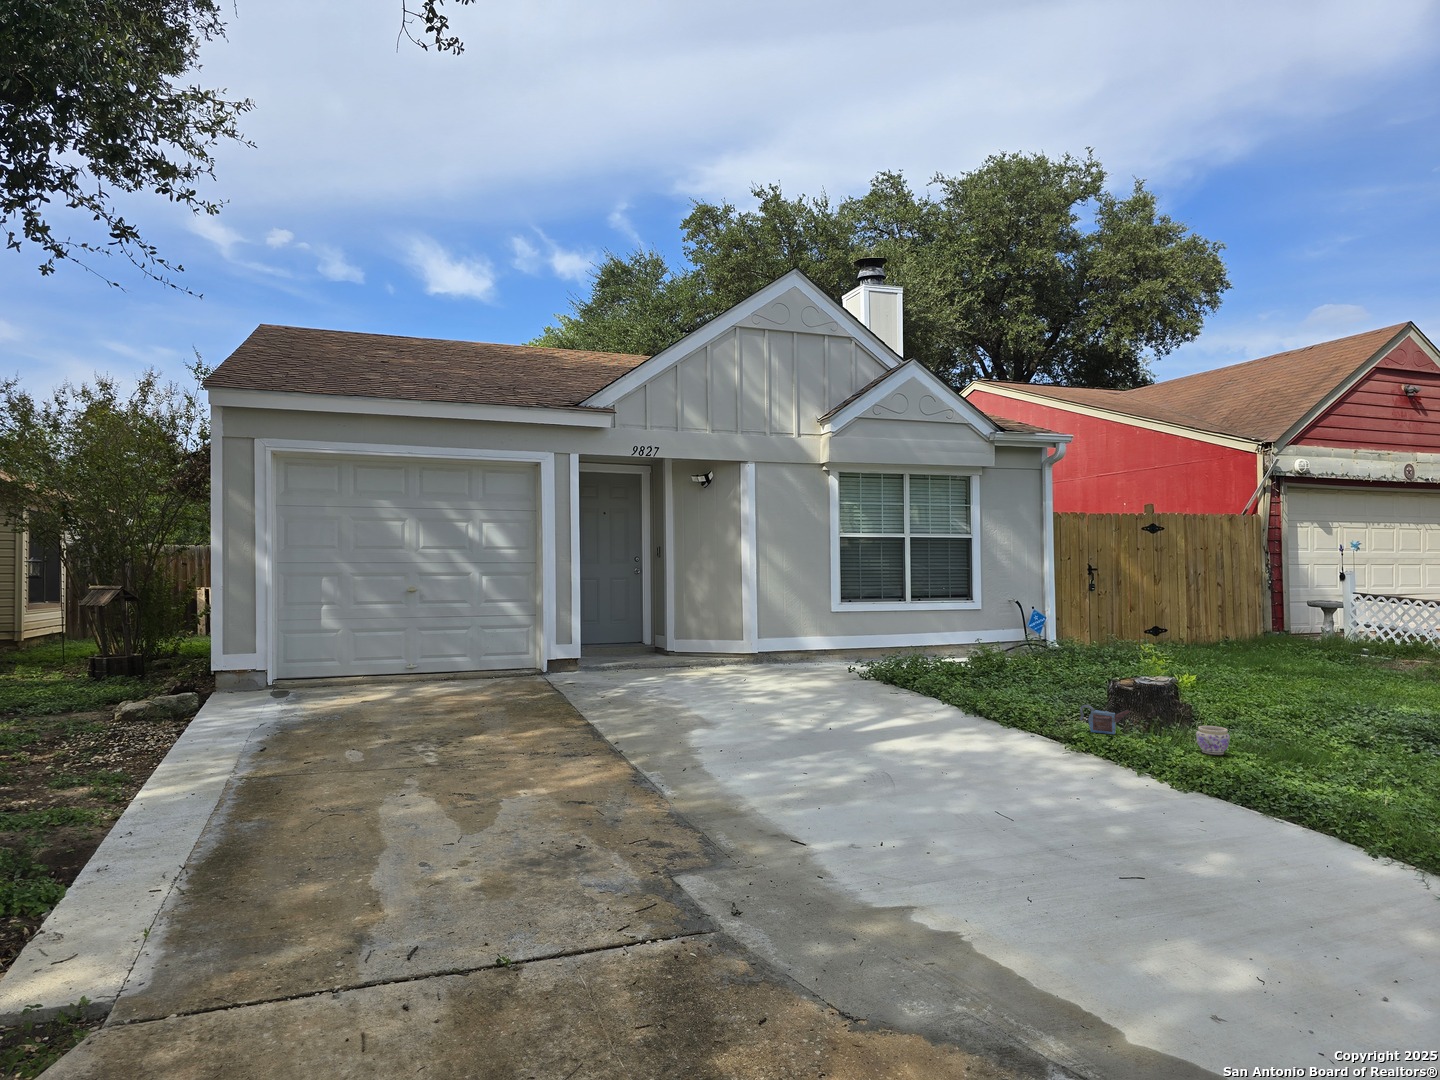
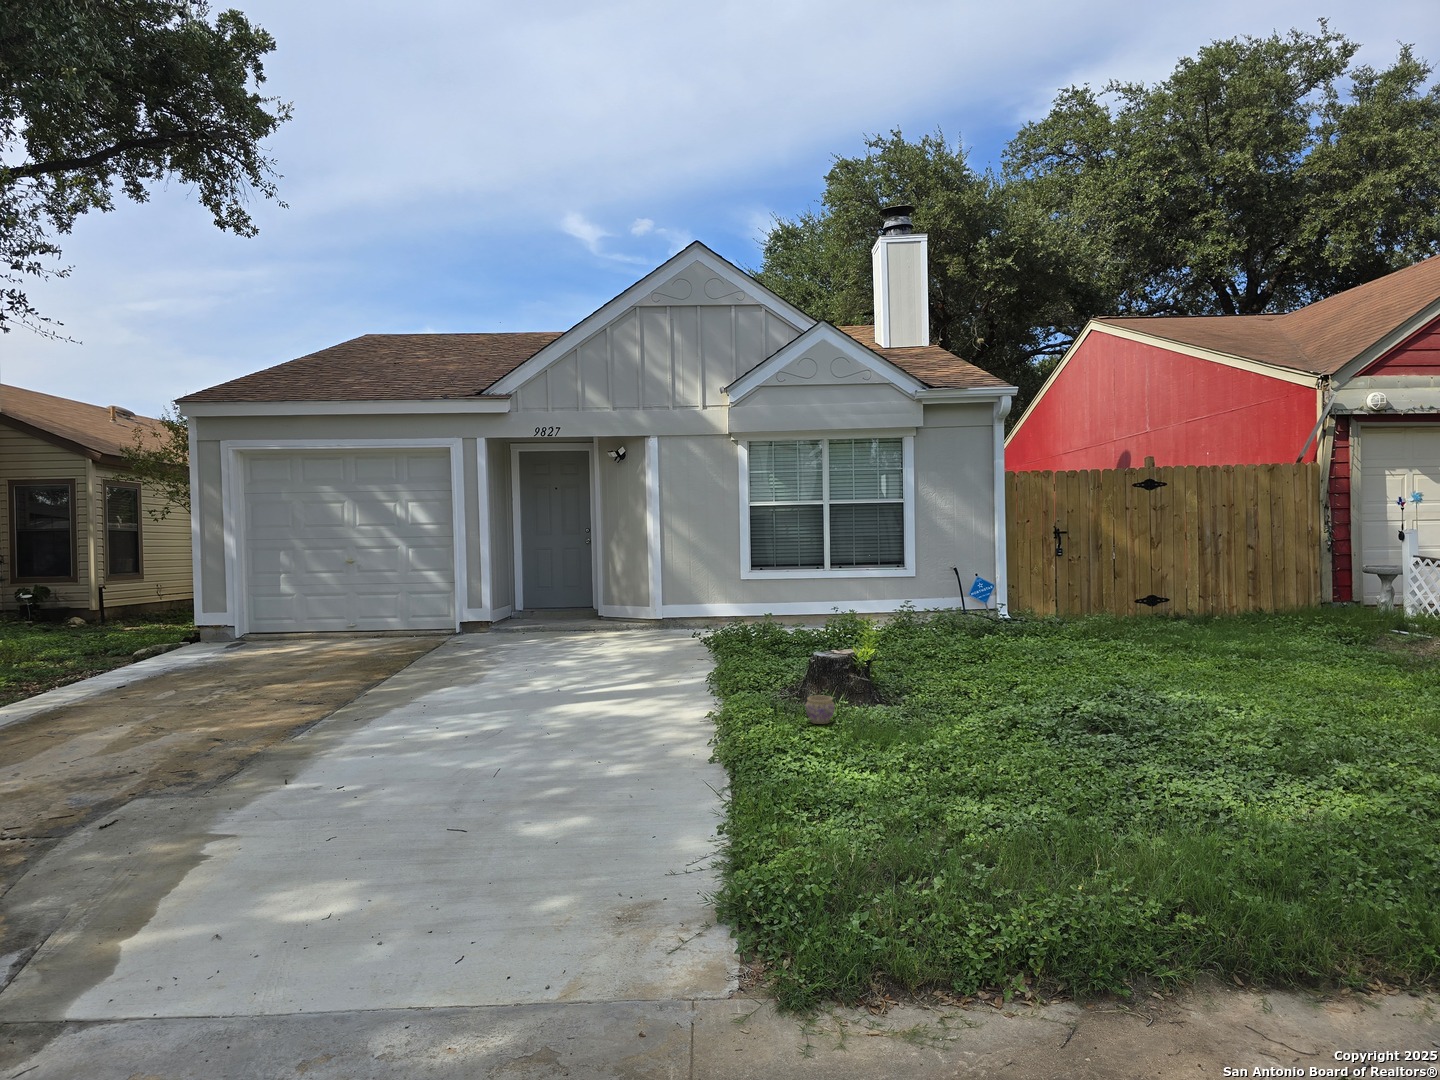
watering can: present [1080,705,1130,734] -> none [755,672,788,702]

